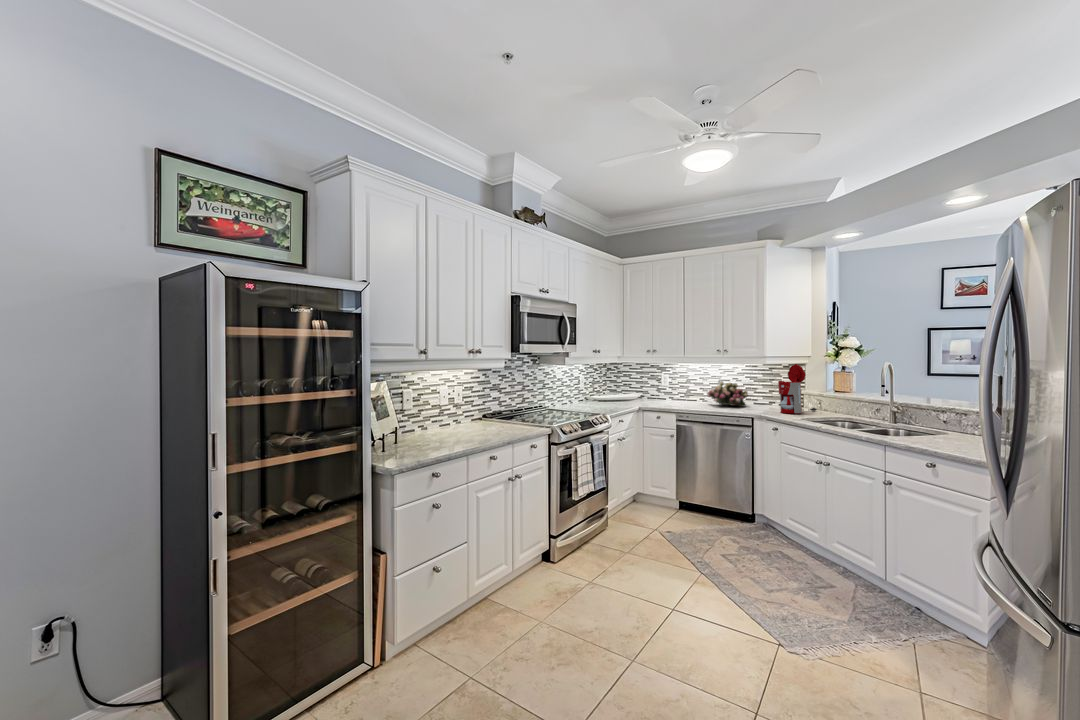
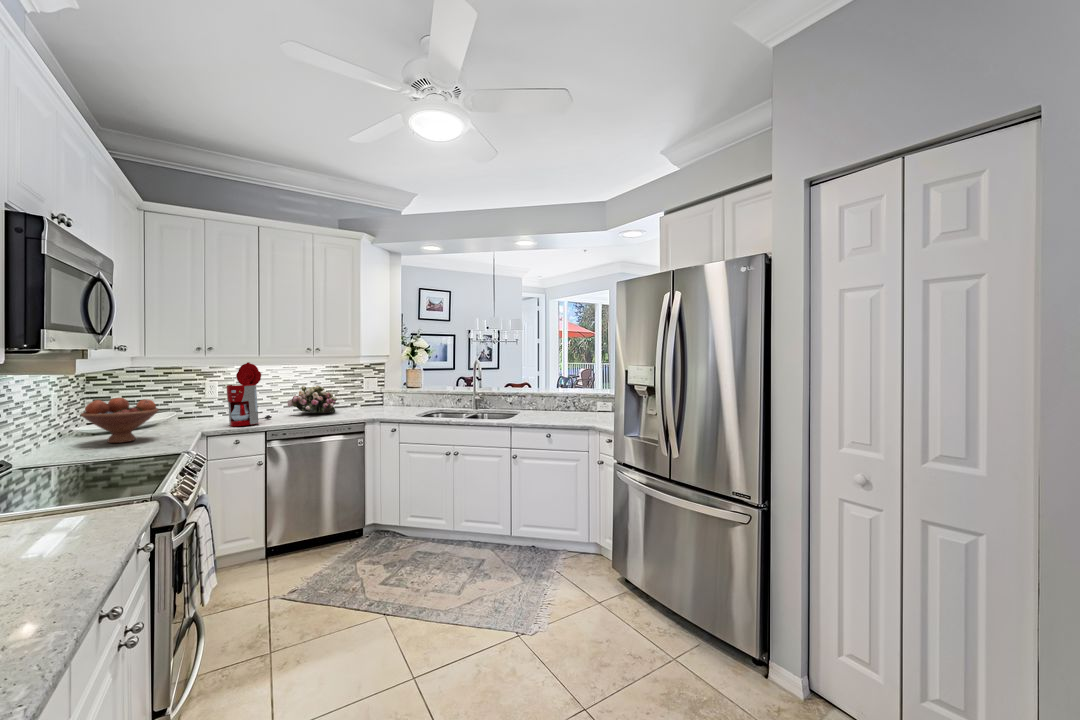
coffee maker: present [778,364,817,413] -> present [227,362,272,426]
fruit bowl: none [579,381,612,406] -> present [81,398,159,443]

